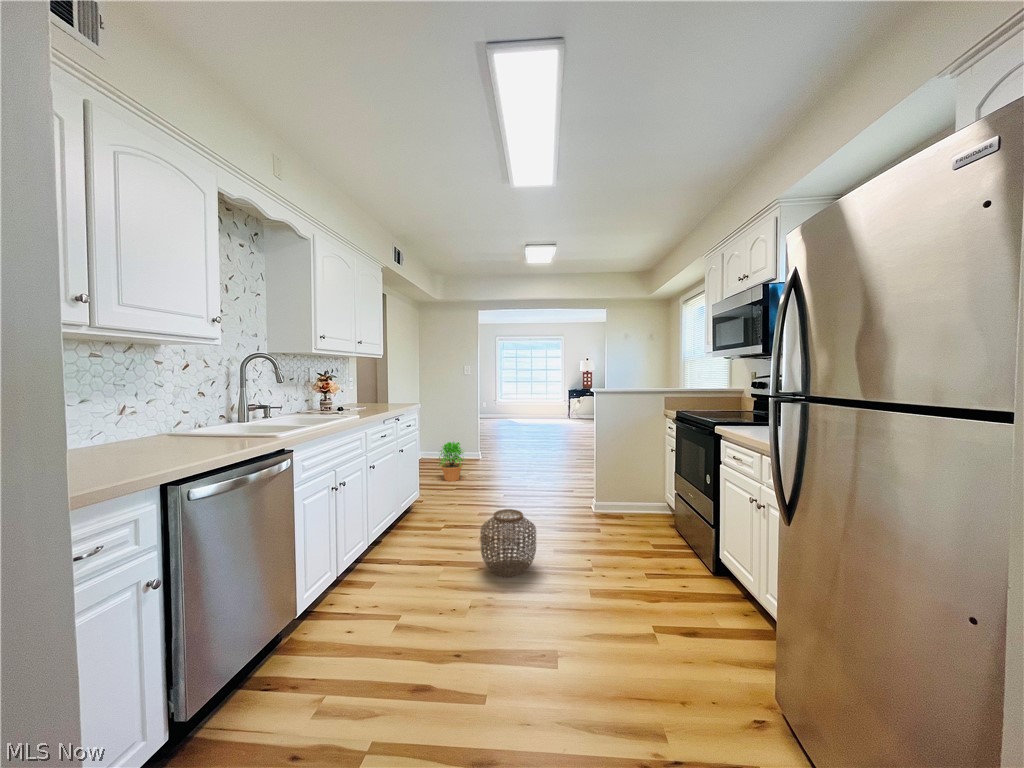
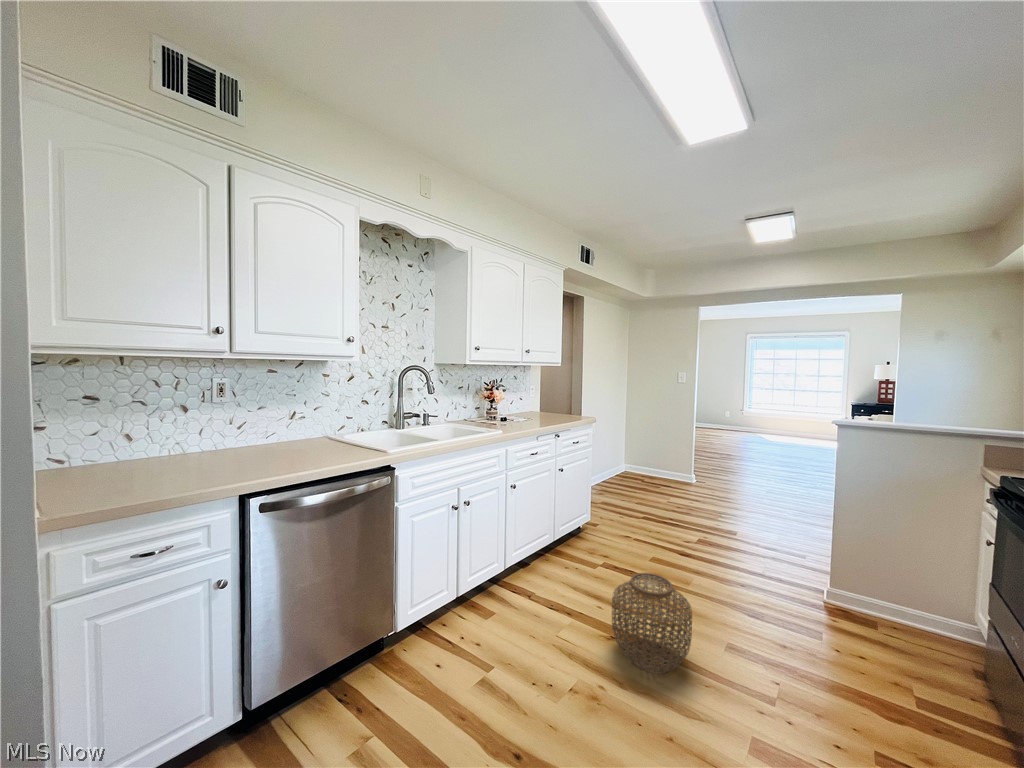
potted plant: present [439,442,464,481] -> none [628,460,662,507]

